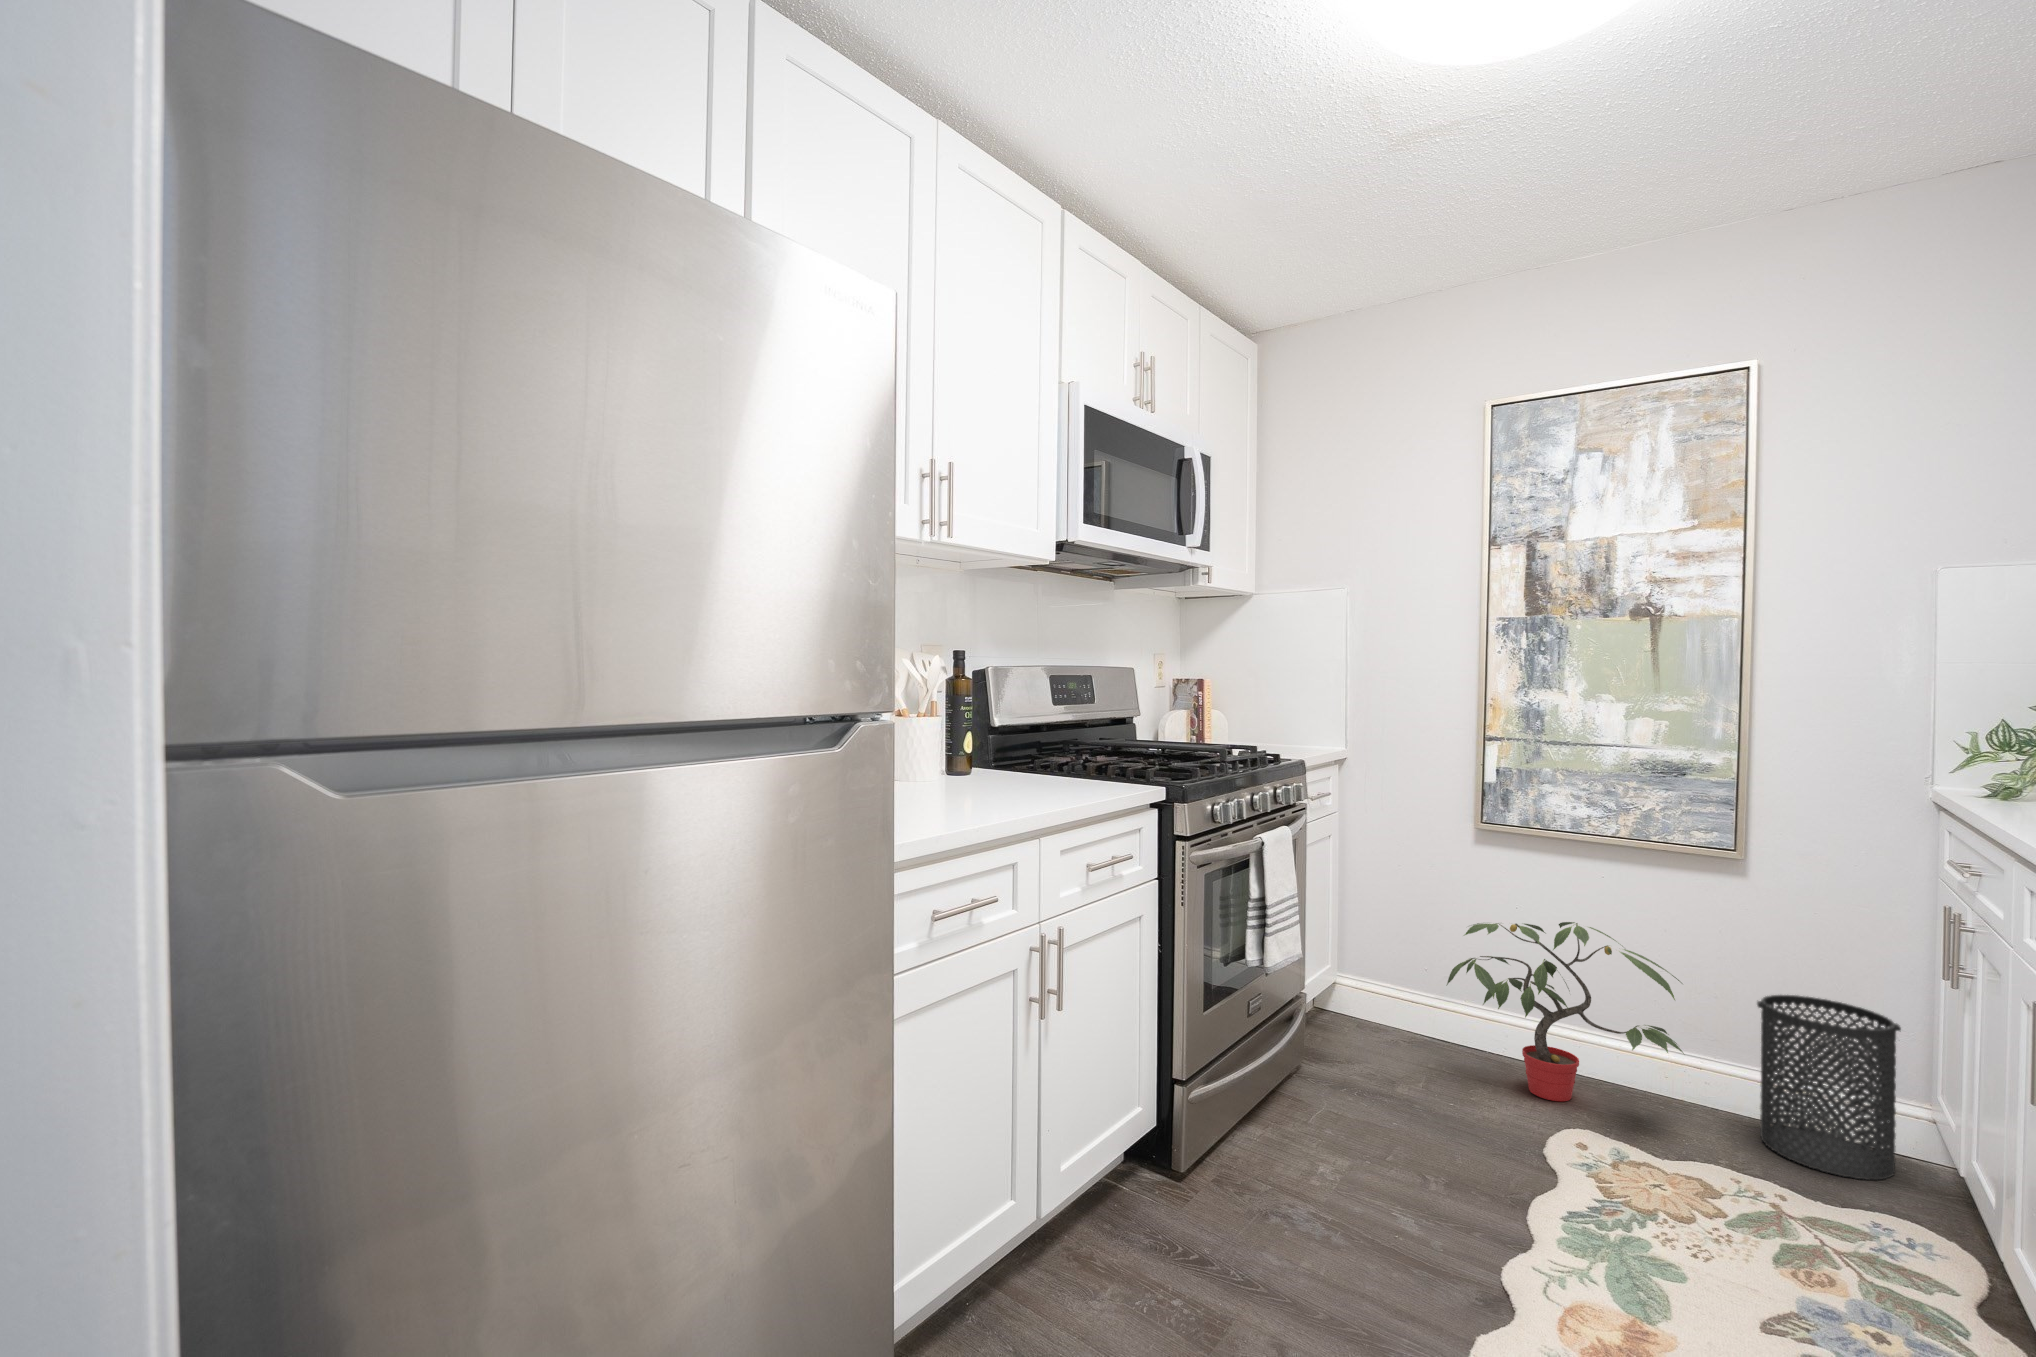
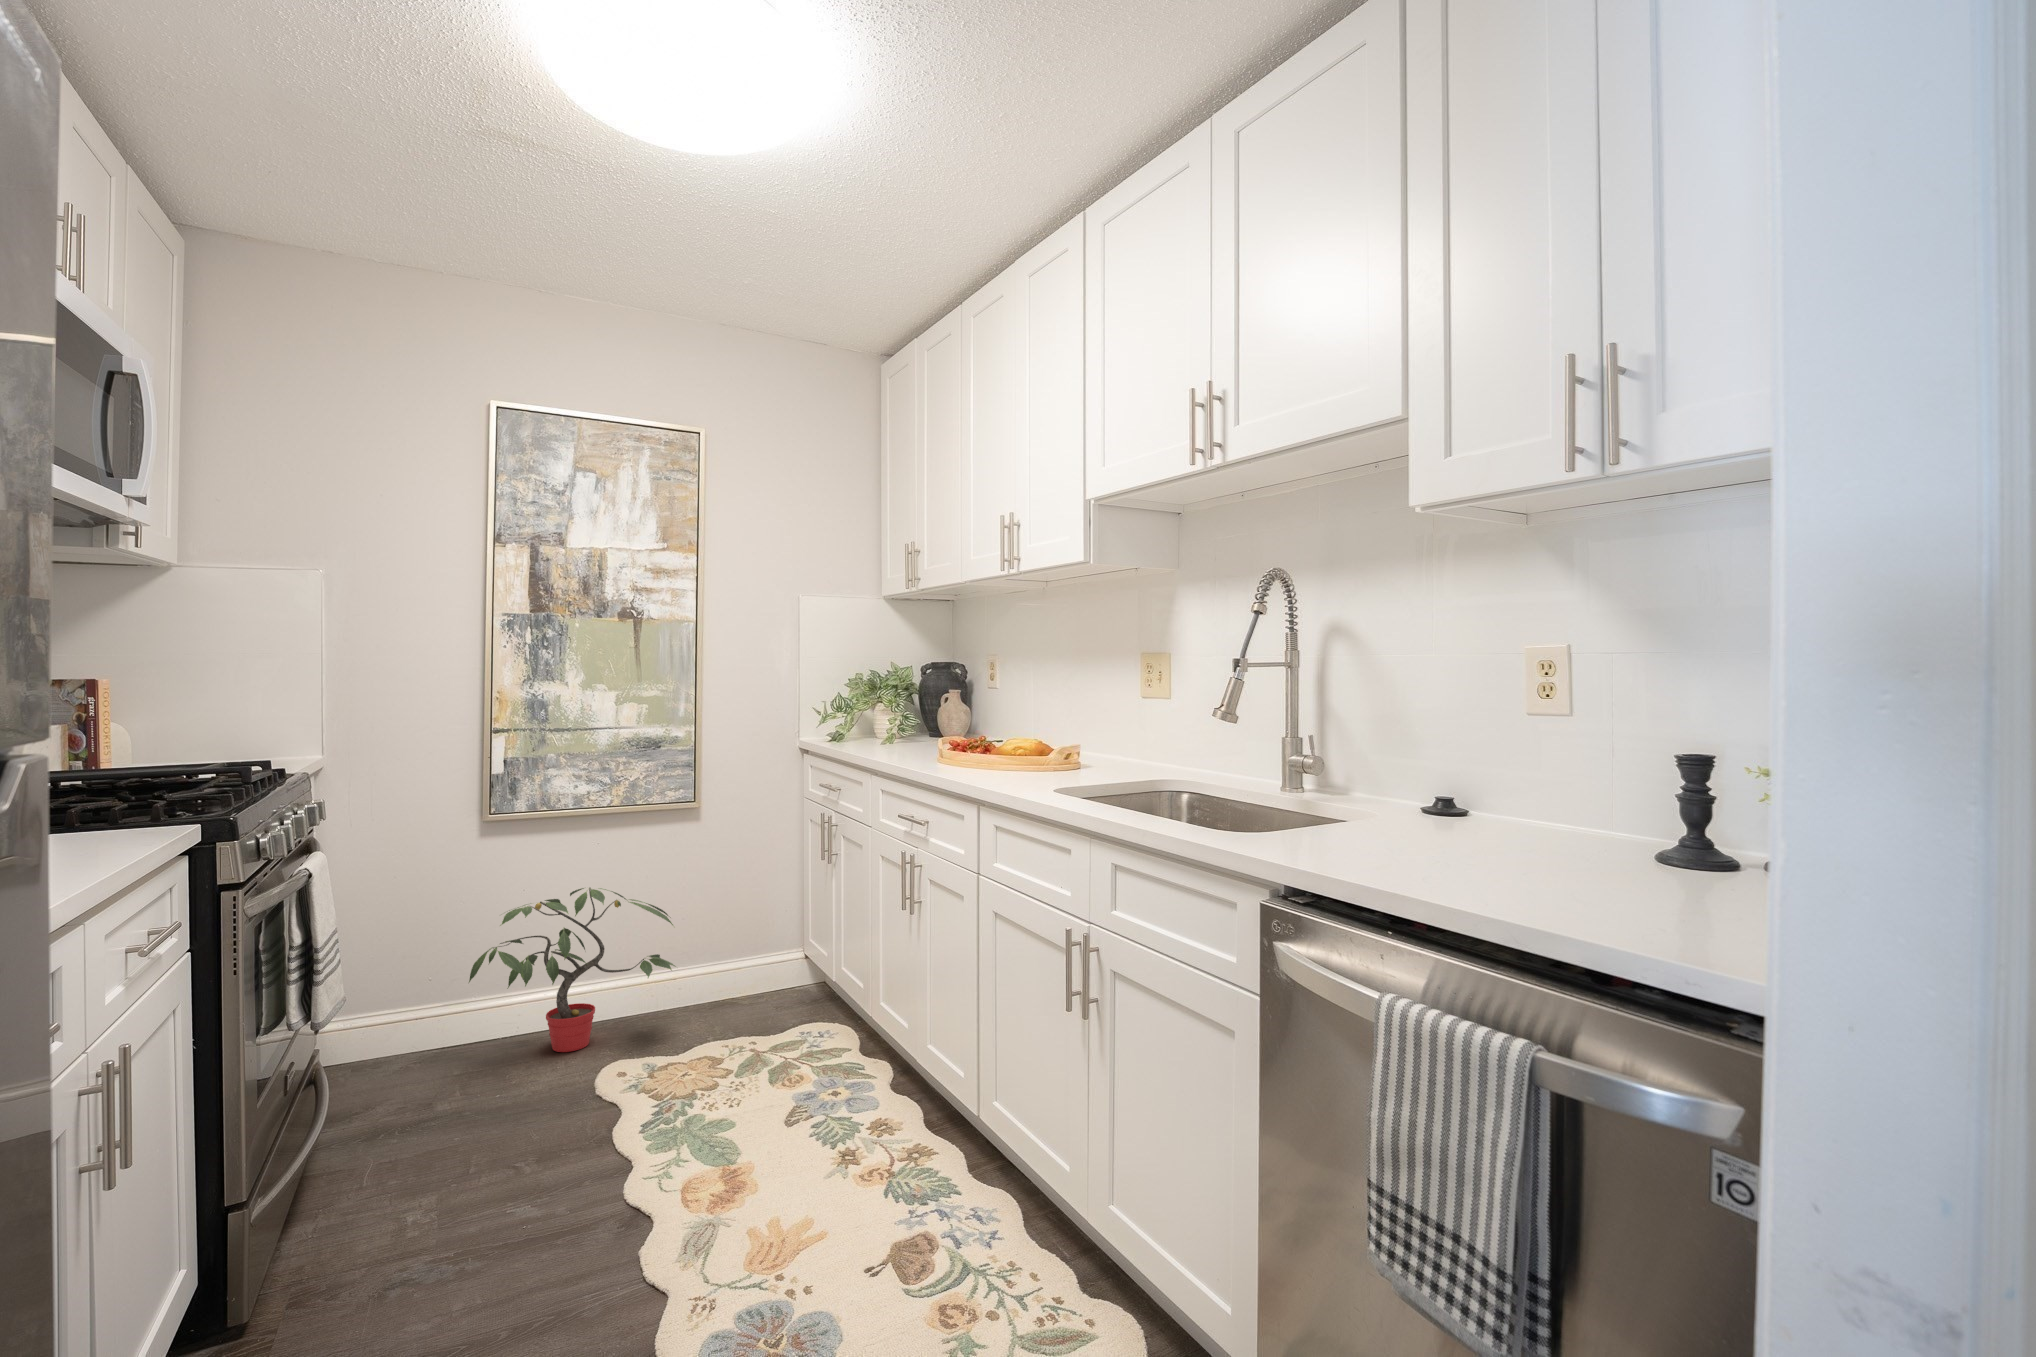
trash can: present [1757,995,1901,1180] -> none [716,897,794,1018]

